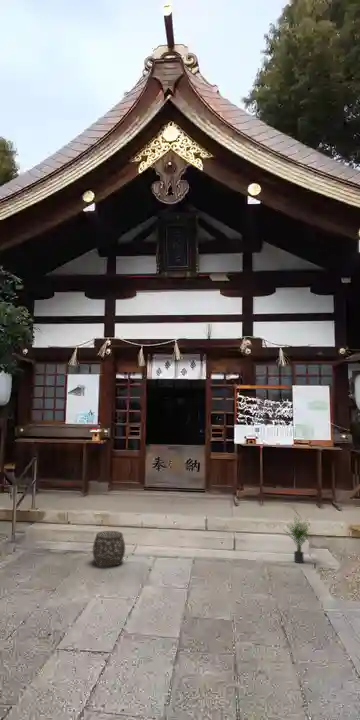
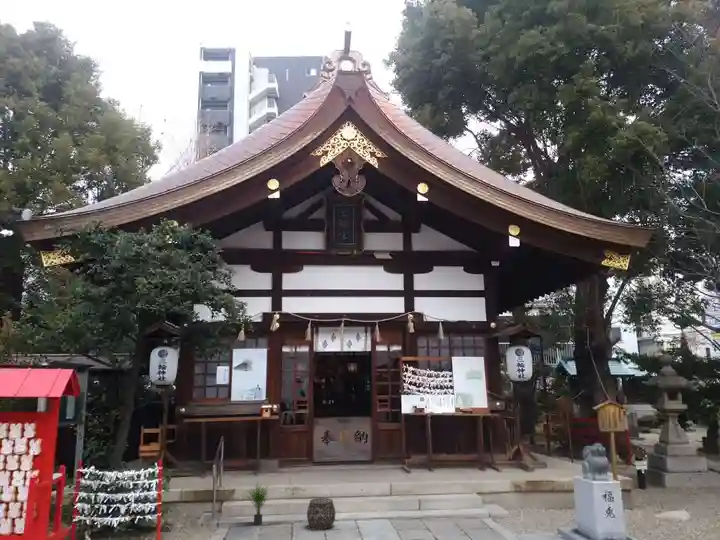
potted plant: present [287,521,308,563] -> present [248,486,267,525]

